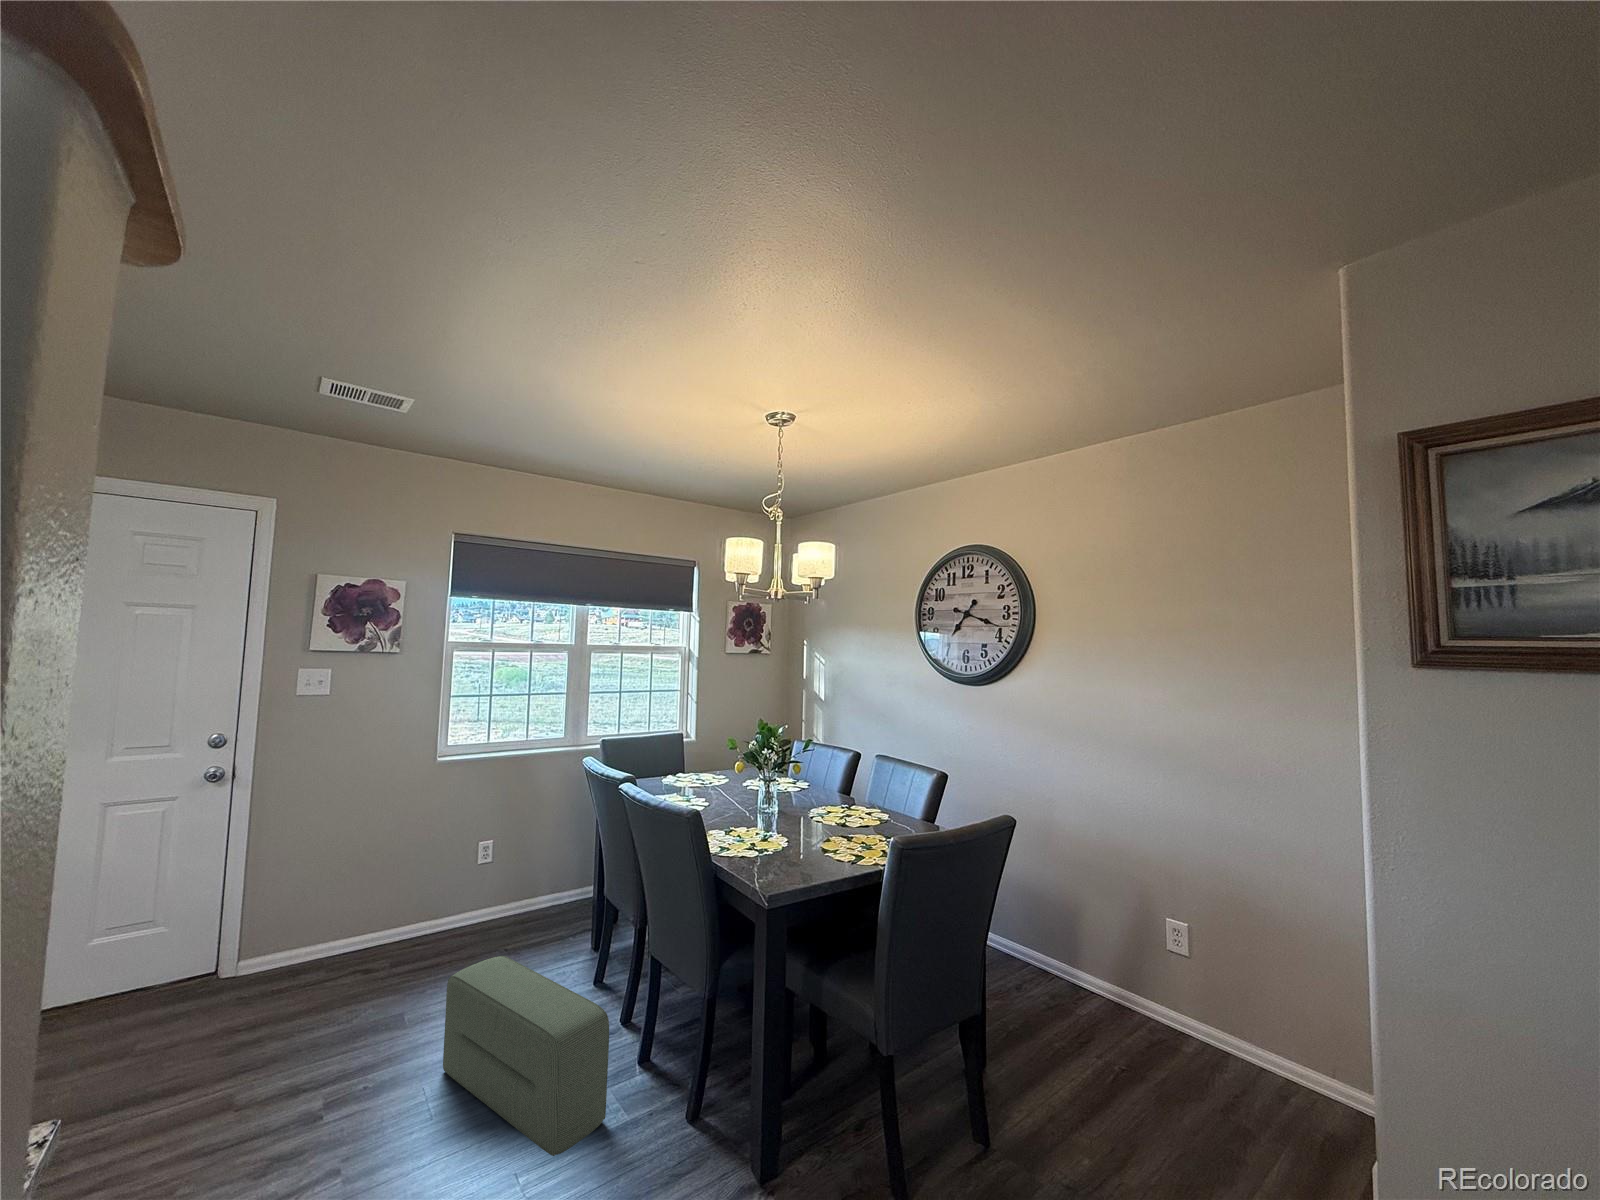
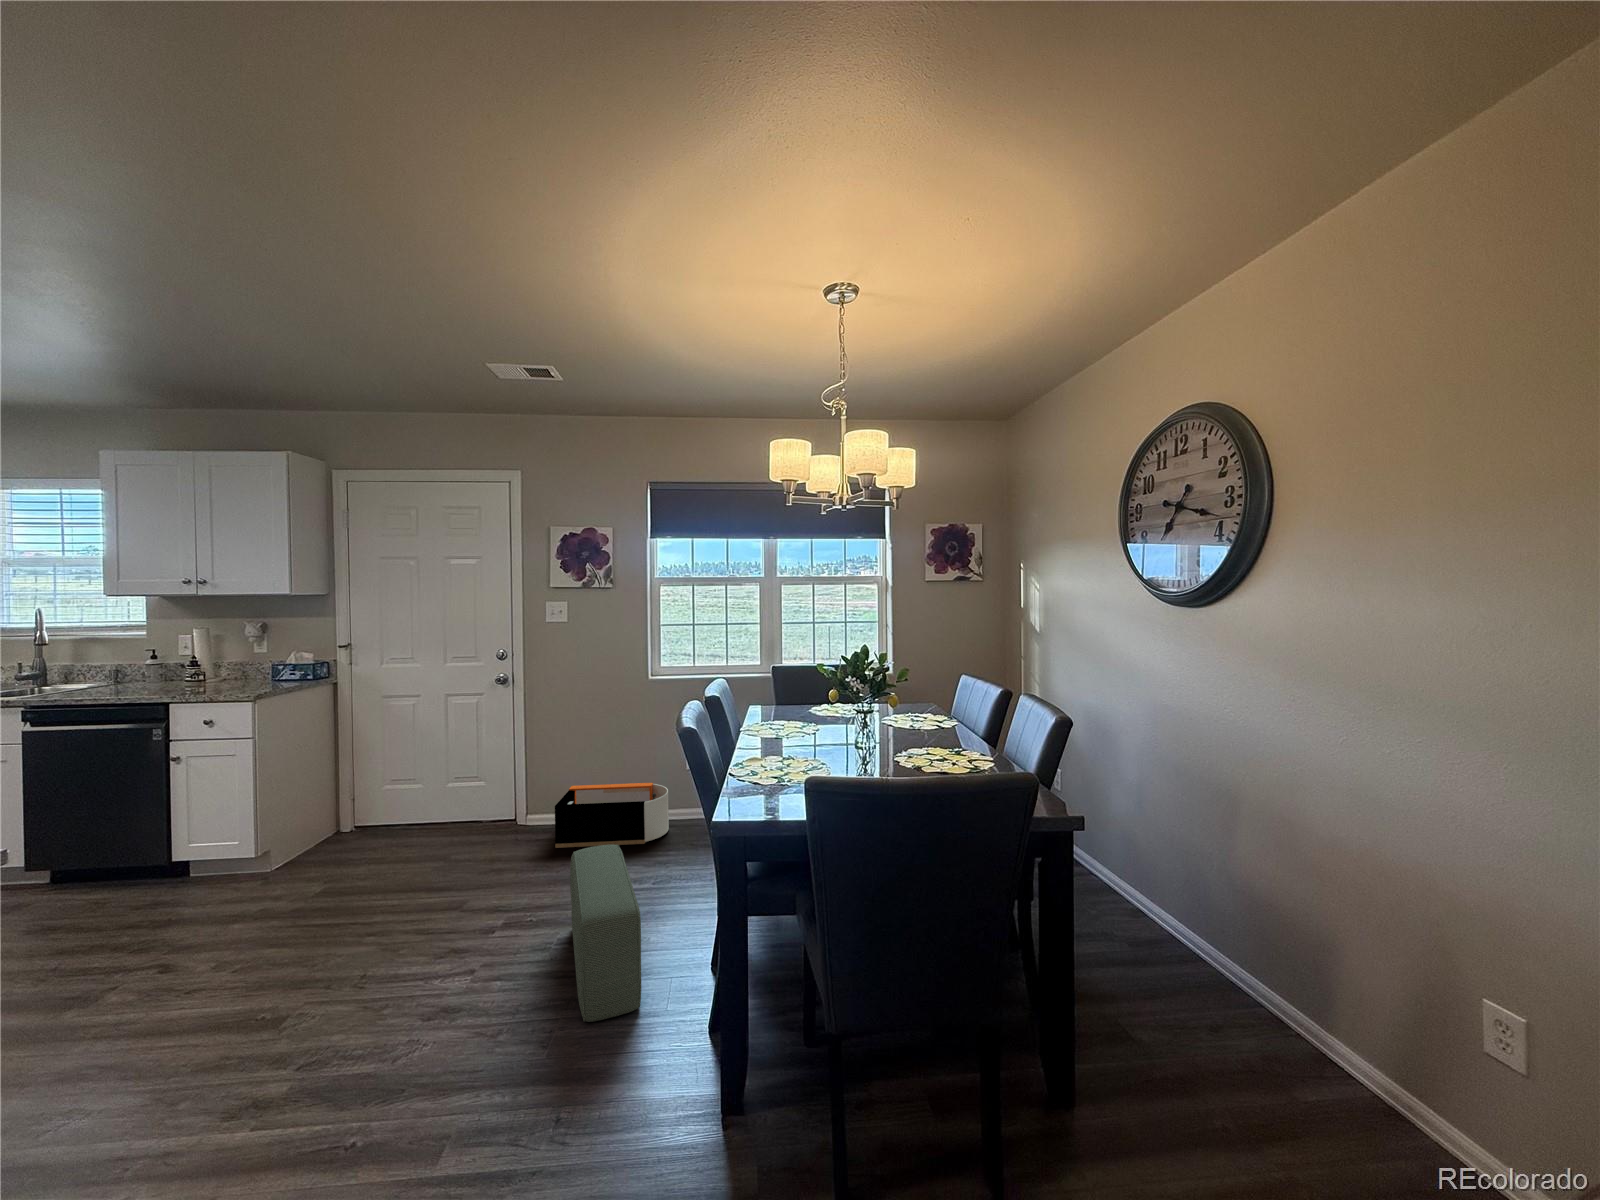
storage bin: none [319,885,471,993] -> present [555,783,669,848]

